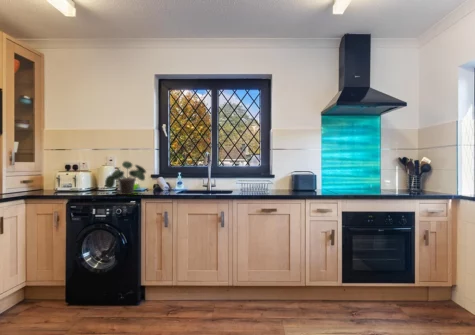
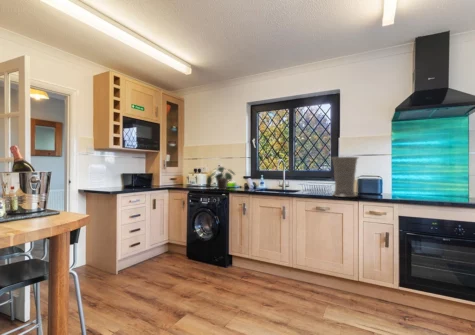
vase: none [276,150,304,195] -> present [332,157,358,197]

